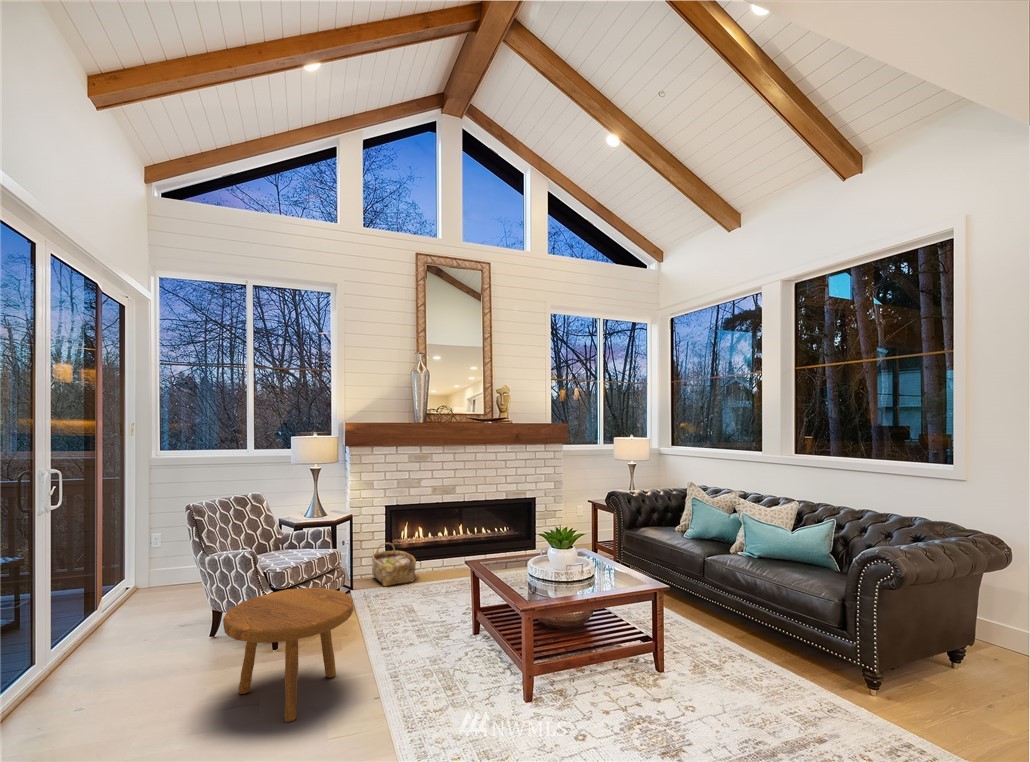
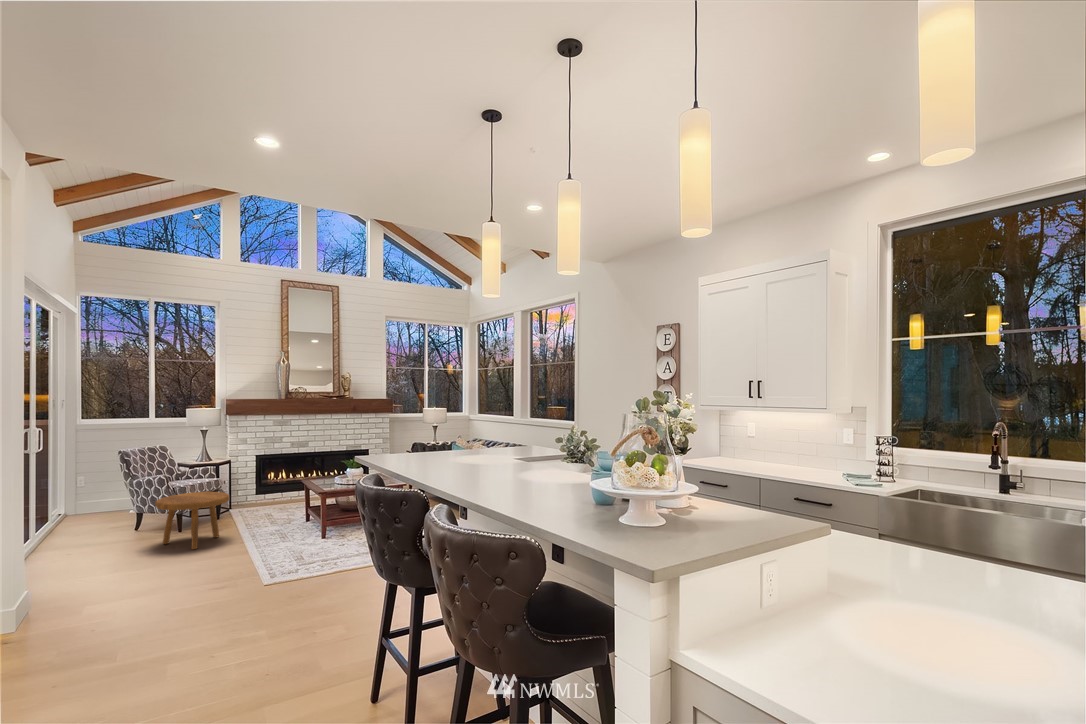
woven basket: present [372,543,416,586] -> none [245,480,276,507]

